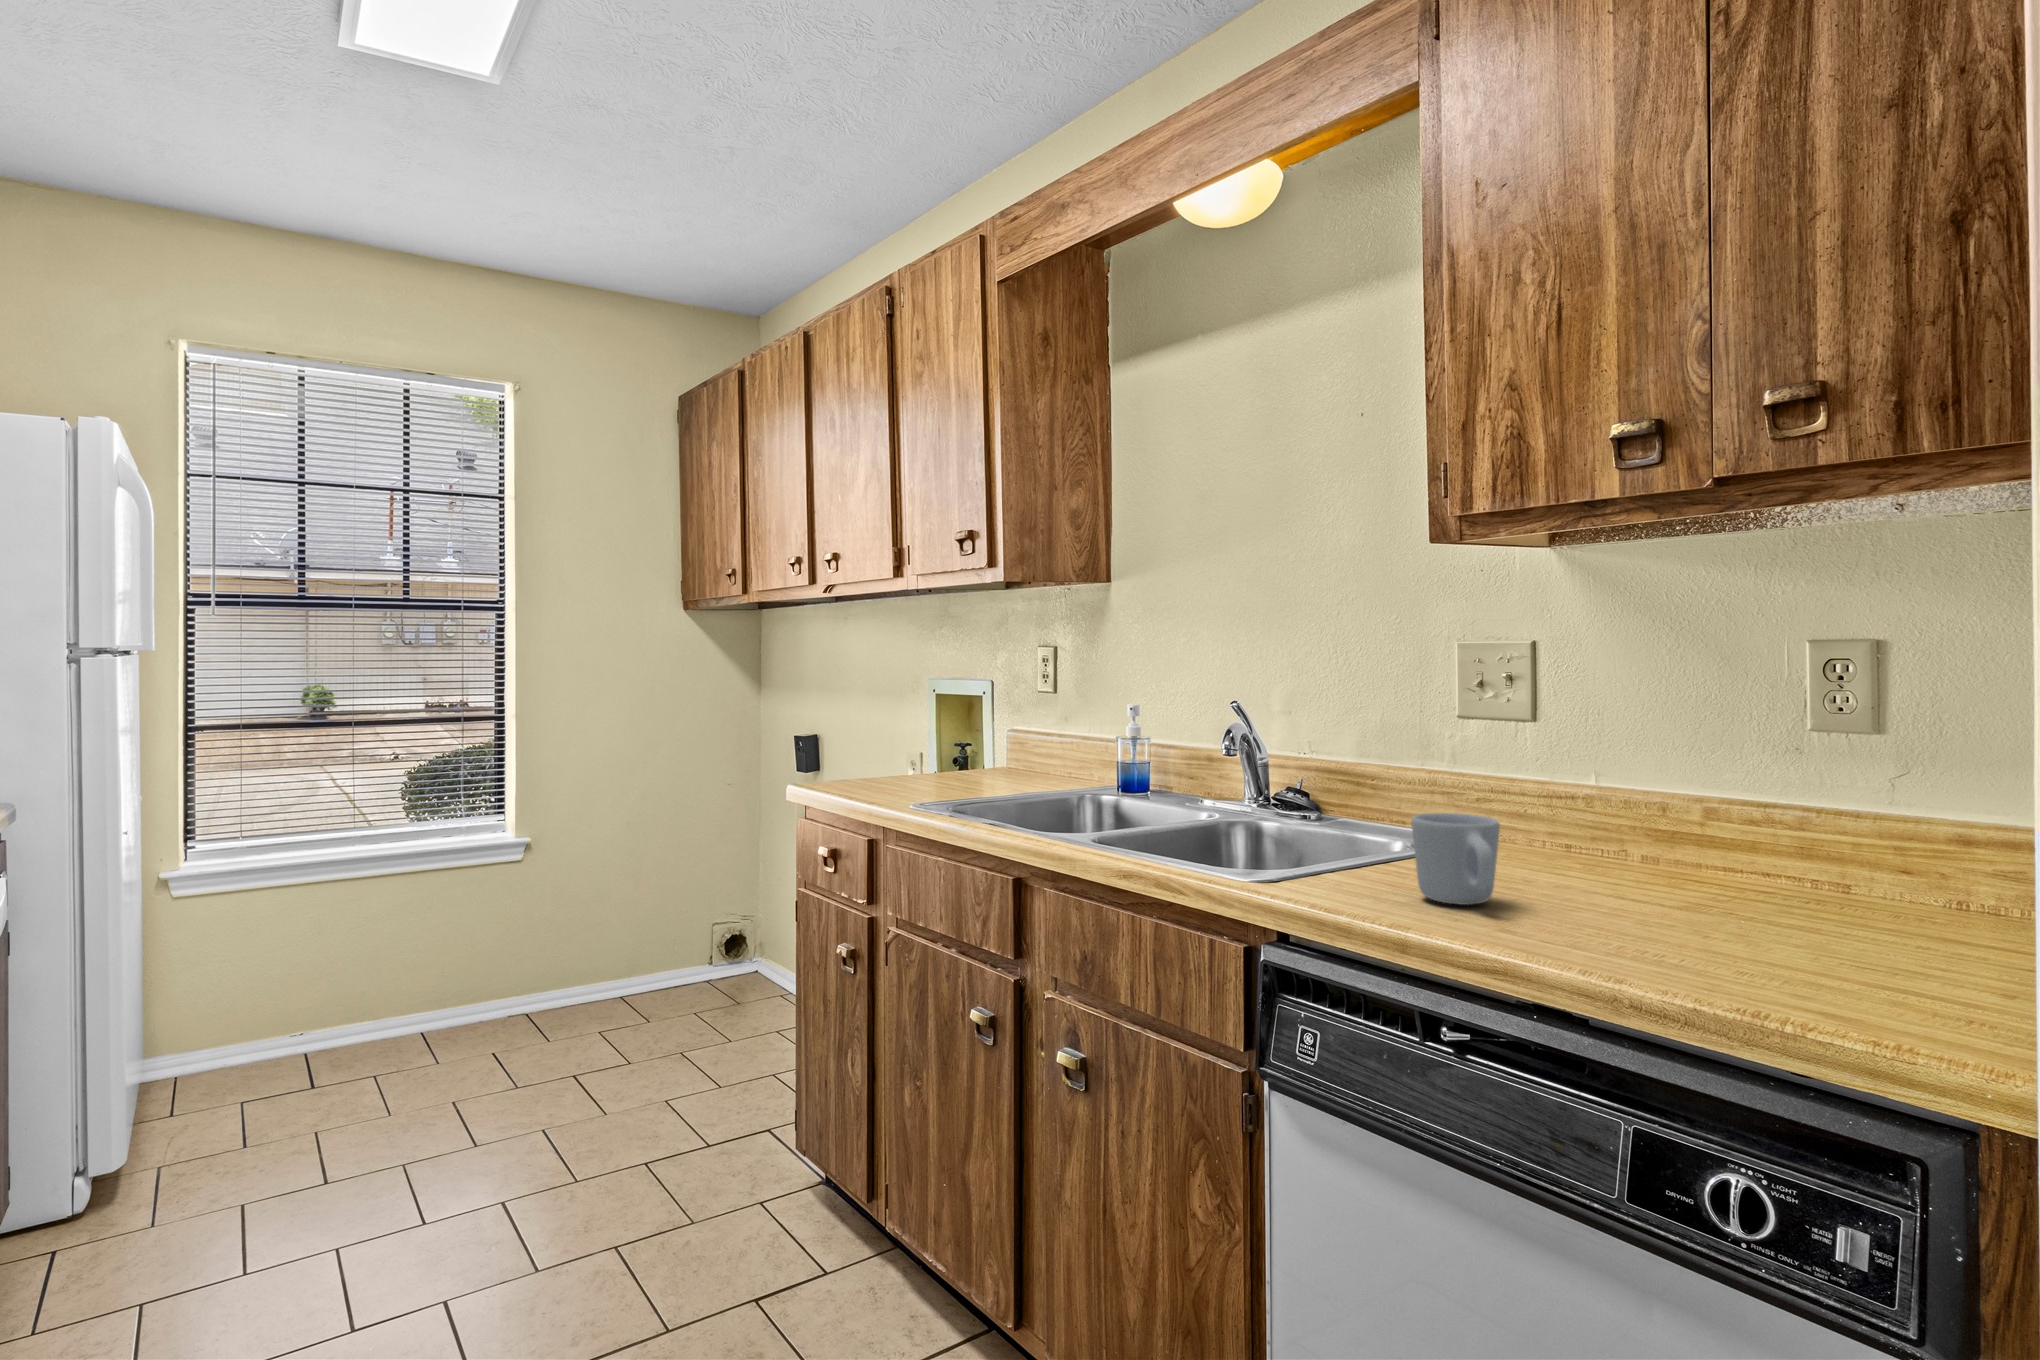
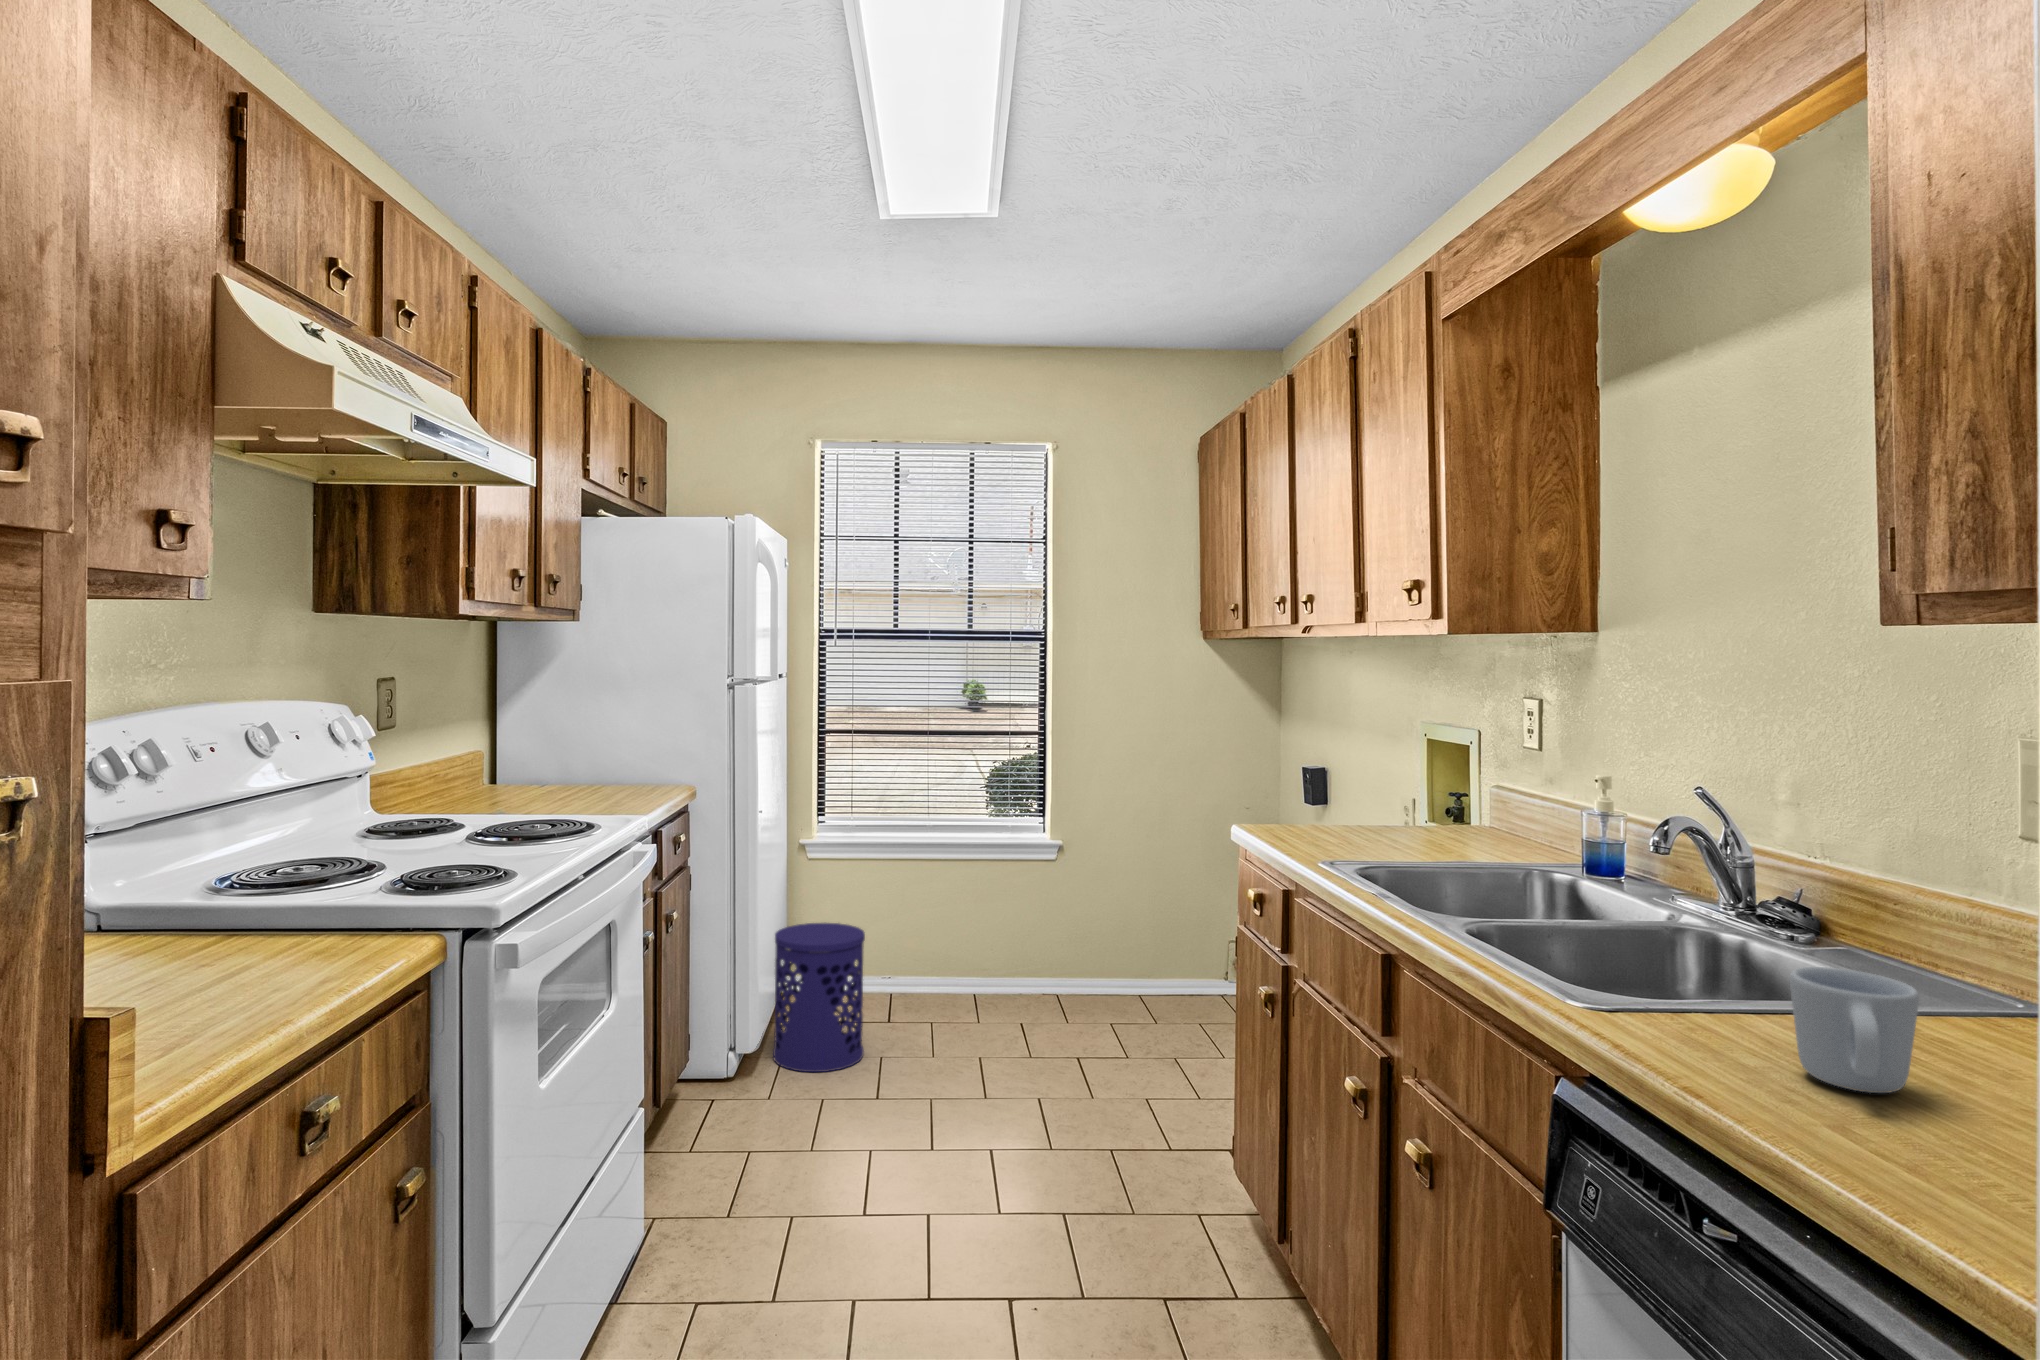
waste bin: none [155,968,295,1169] -> present [773,923,865,1072]

